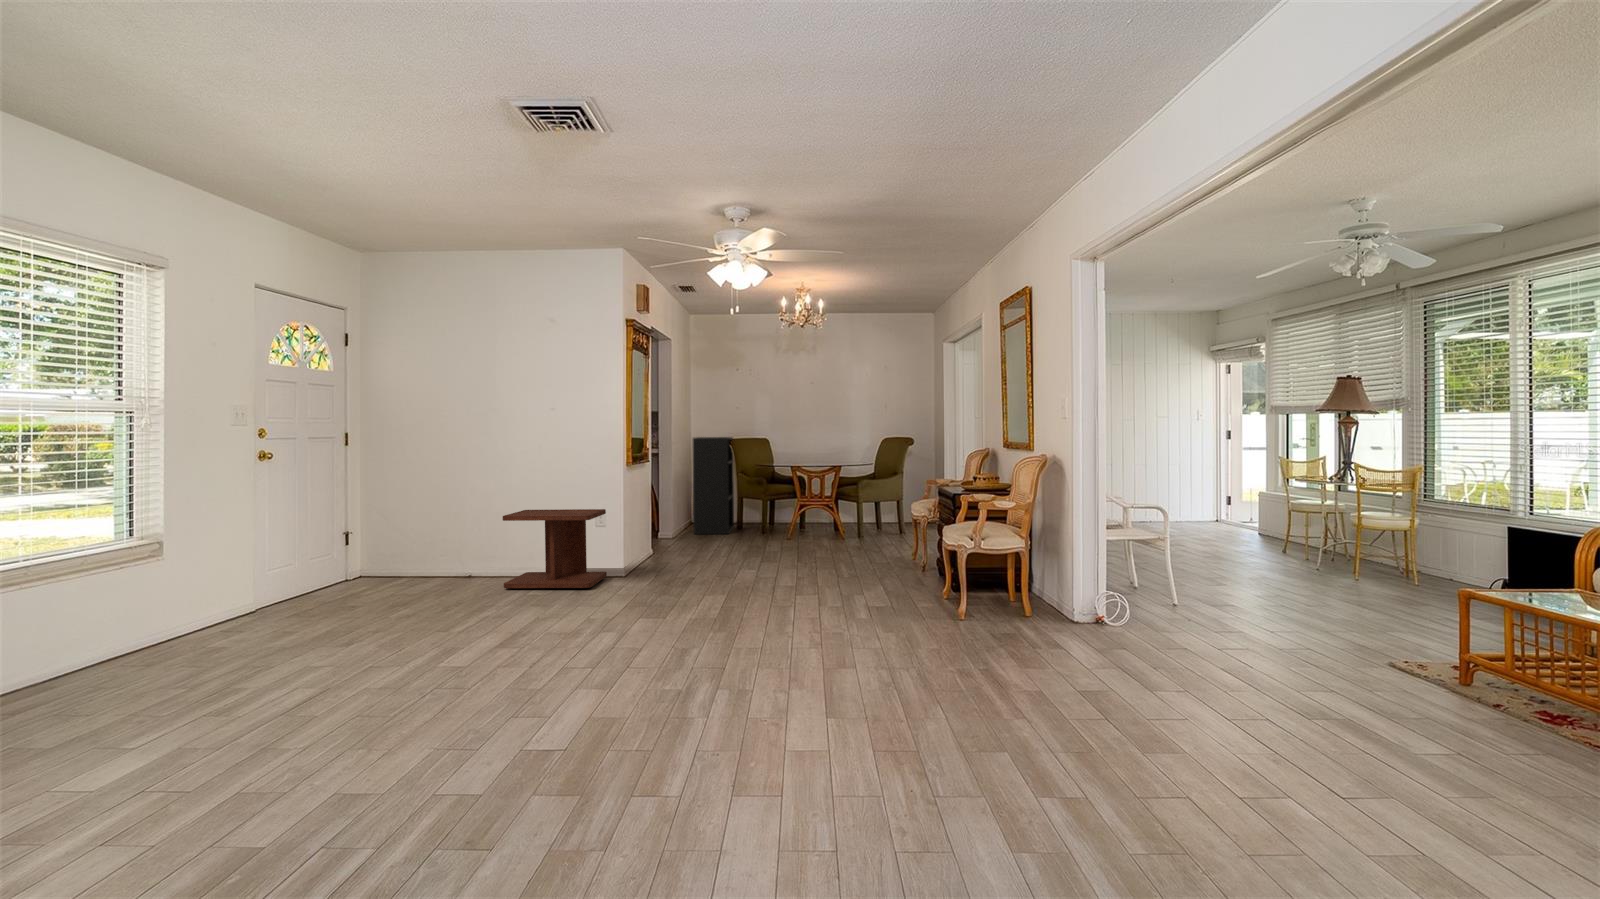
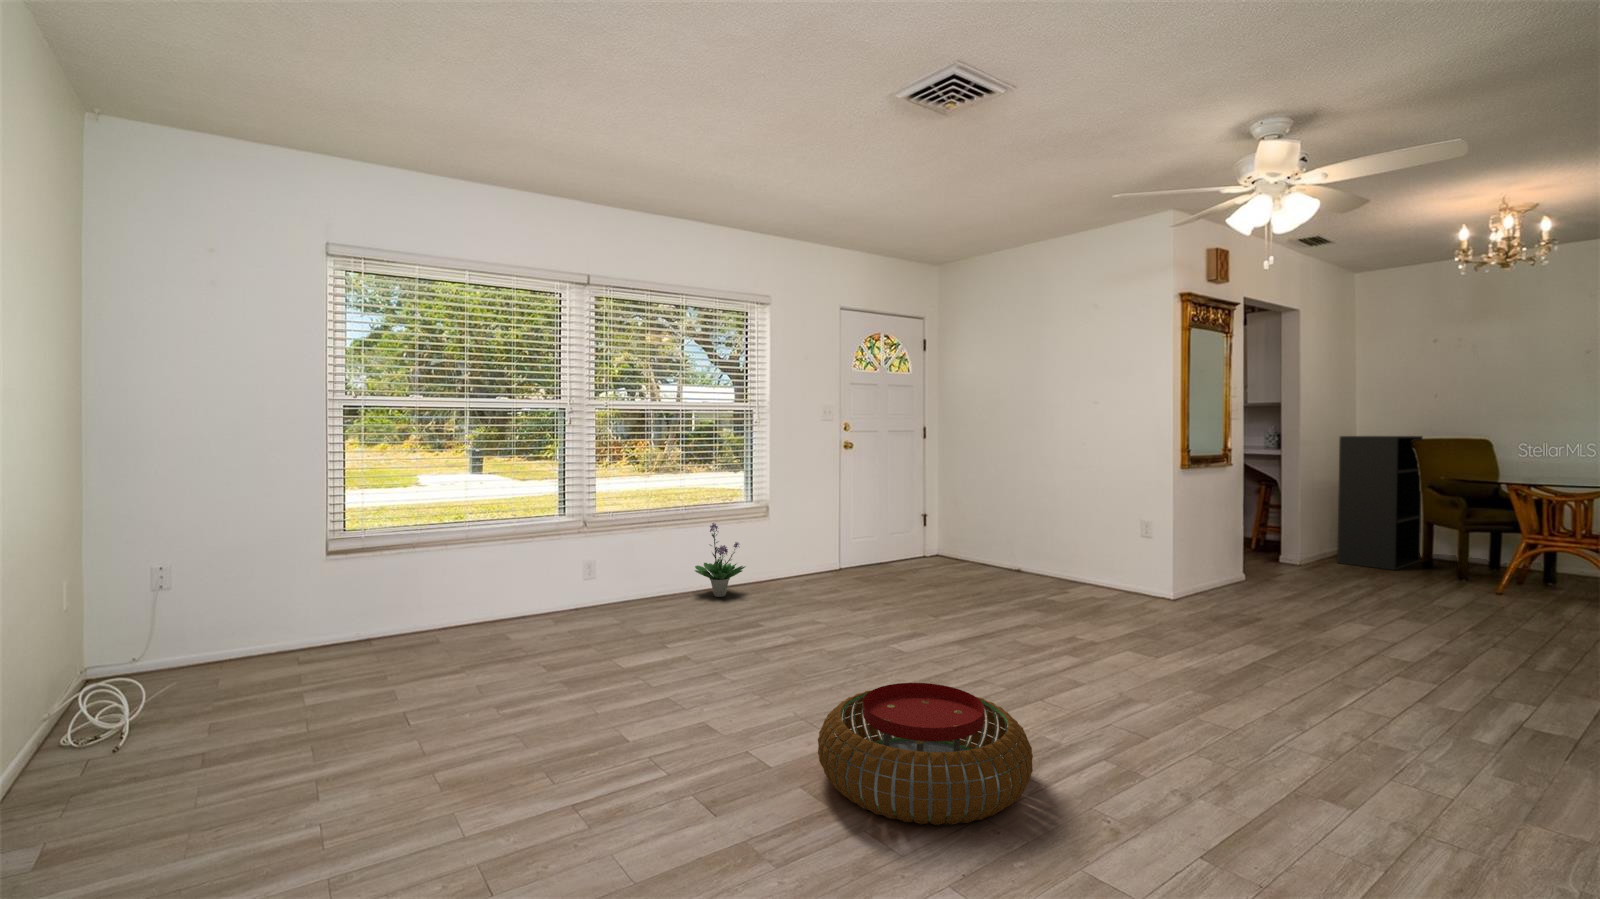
side table: present [503,509,607,589] -> none [1026,509,1144,602]
potted plant: none [66,572,171,678] -> present [695,523,745,597]
pouf: none [545,658,735,773] -> present [818,683,1033,825]

